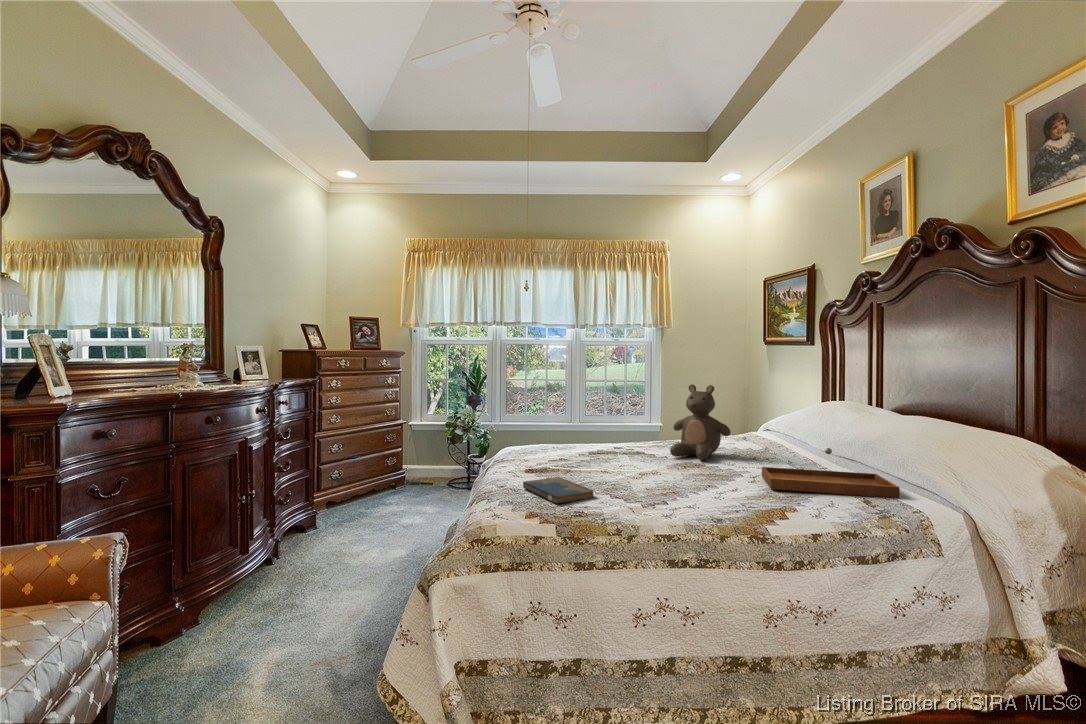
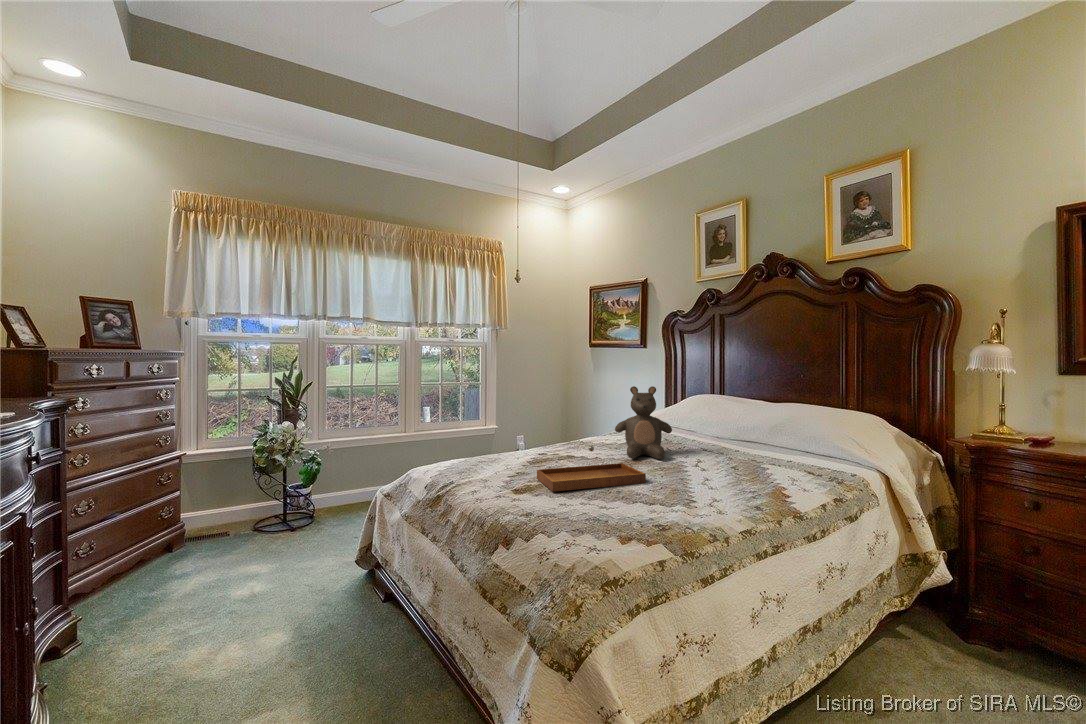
tray: present [762,448,900,498] -> present [537,446,646,492]
hardcover book: present [523,477,594,504] -> none [581,500,668,533]

